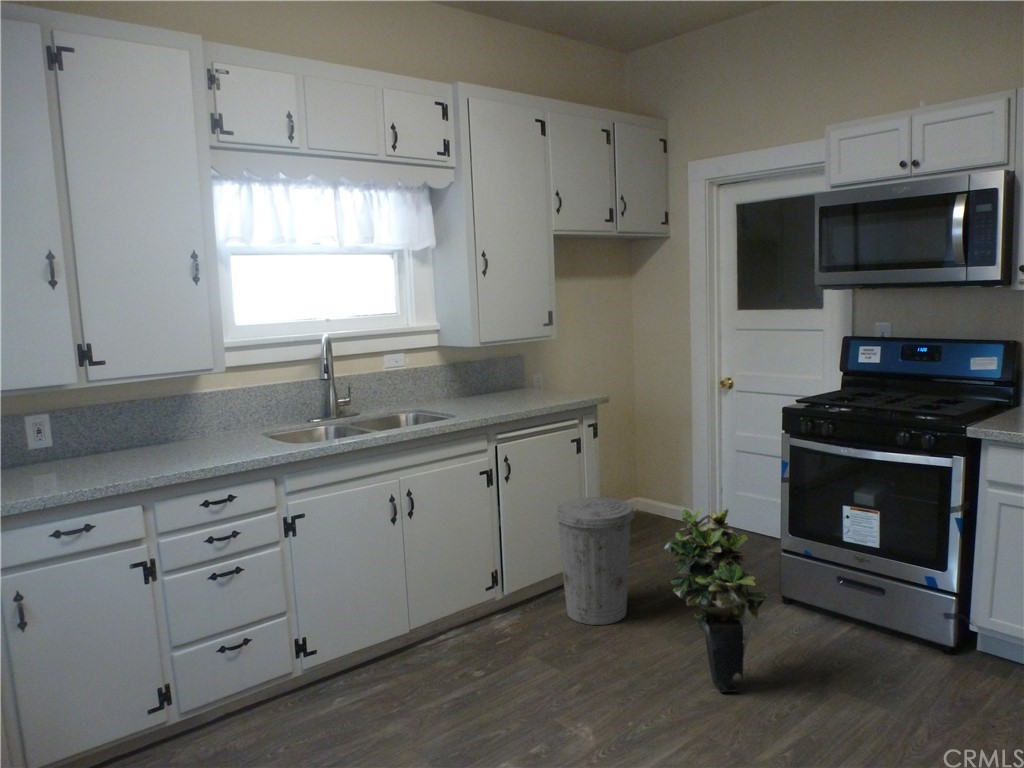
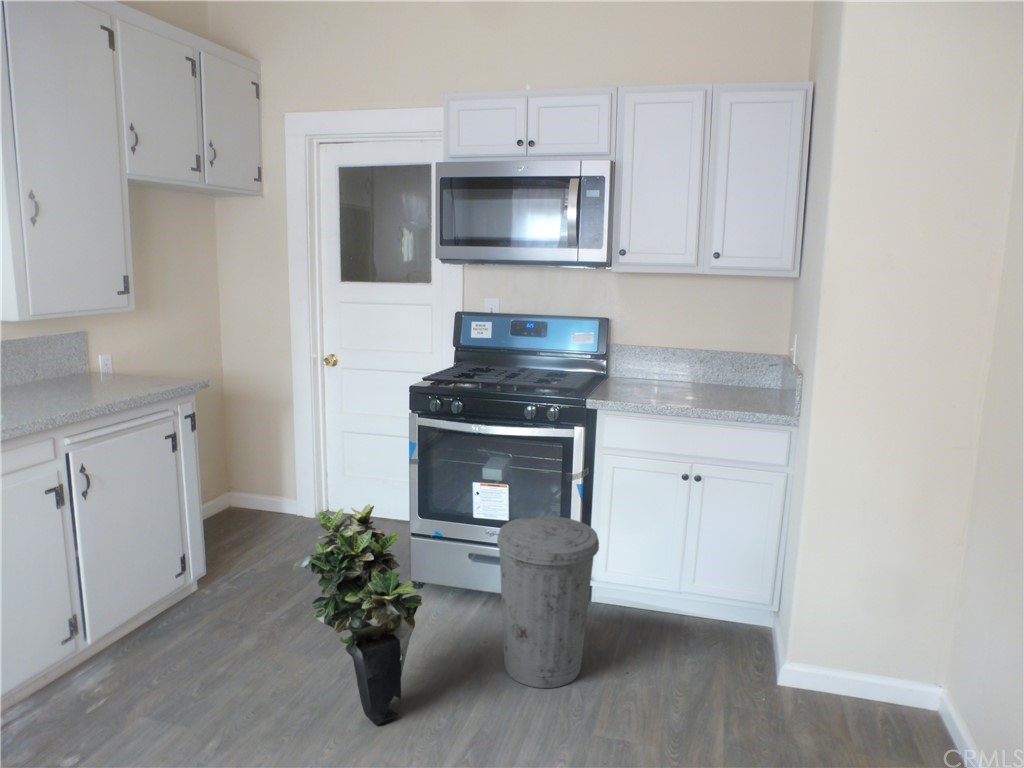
trash can: present [556,497,634,625] -> present [497,516,599,688]

